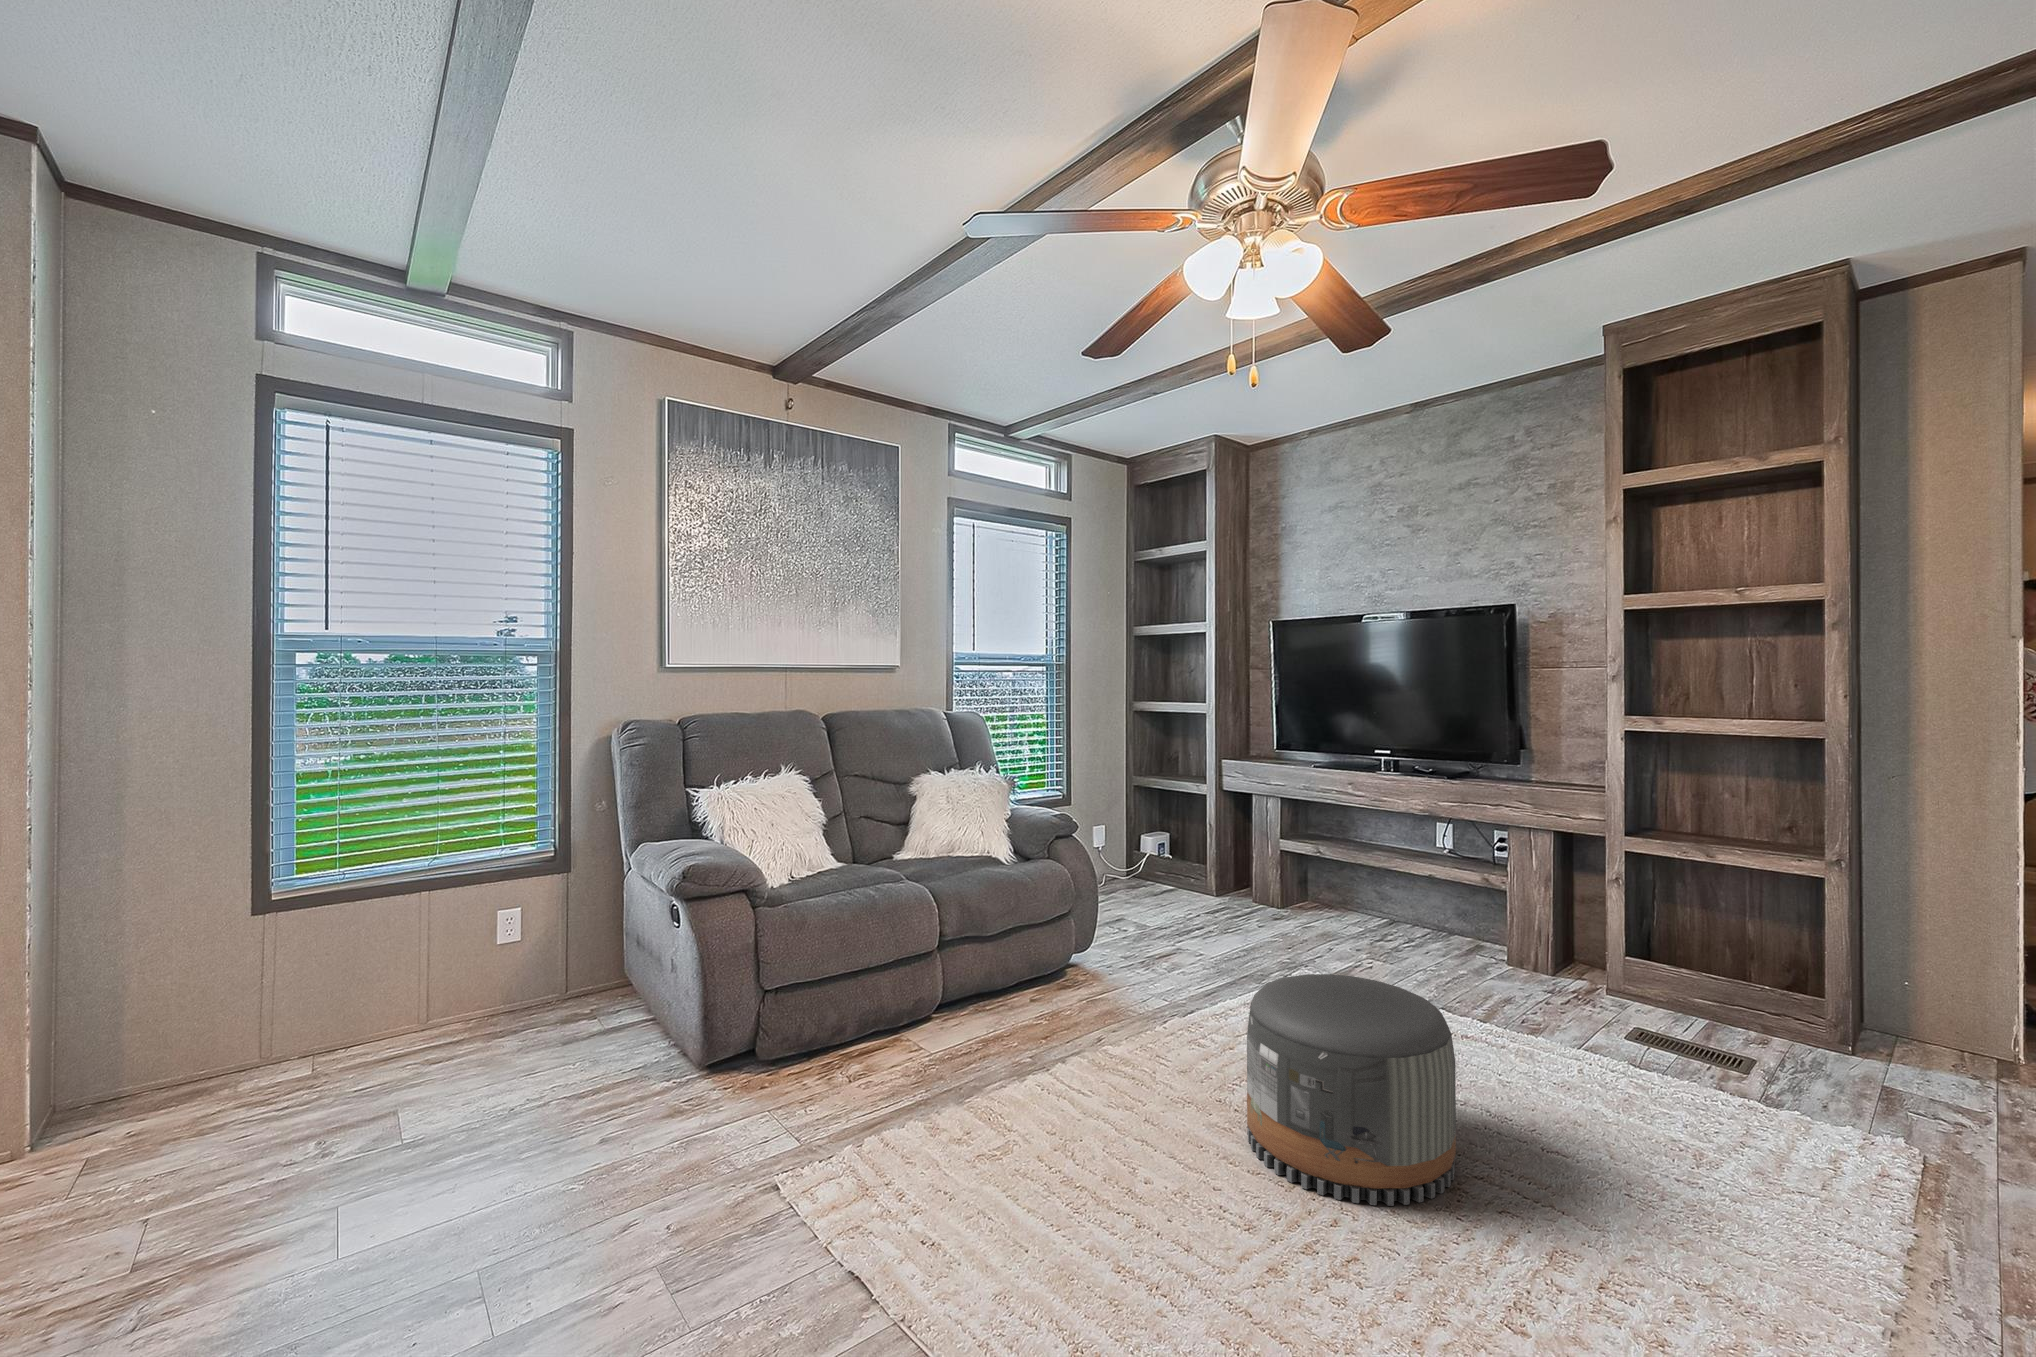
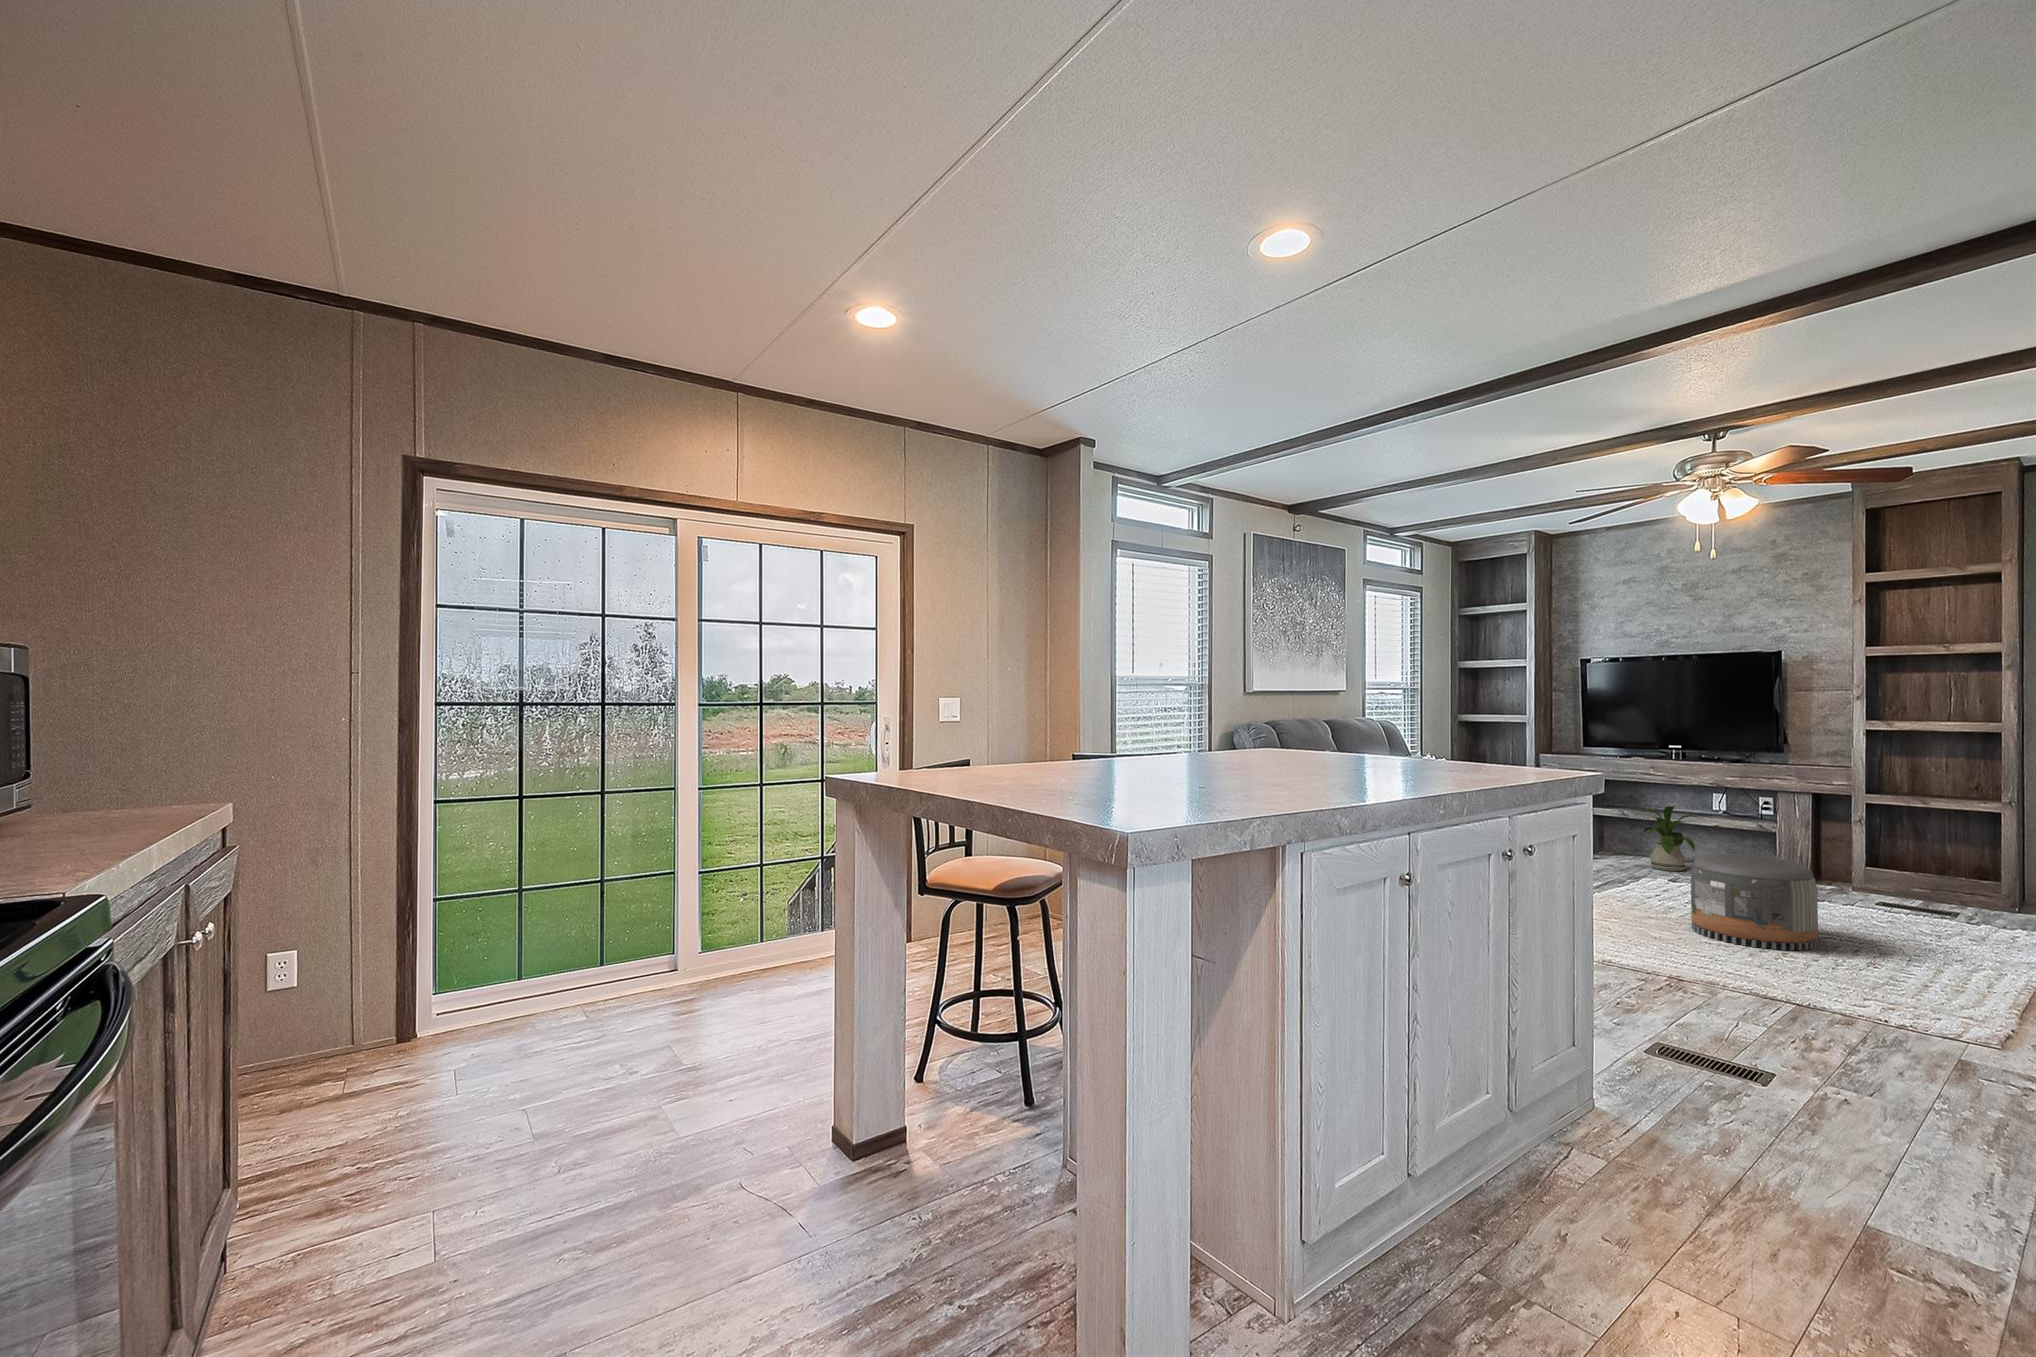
house plant: none [1309,851,1400,952] -> present [1638,806,1702,871]

